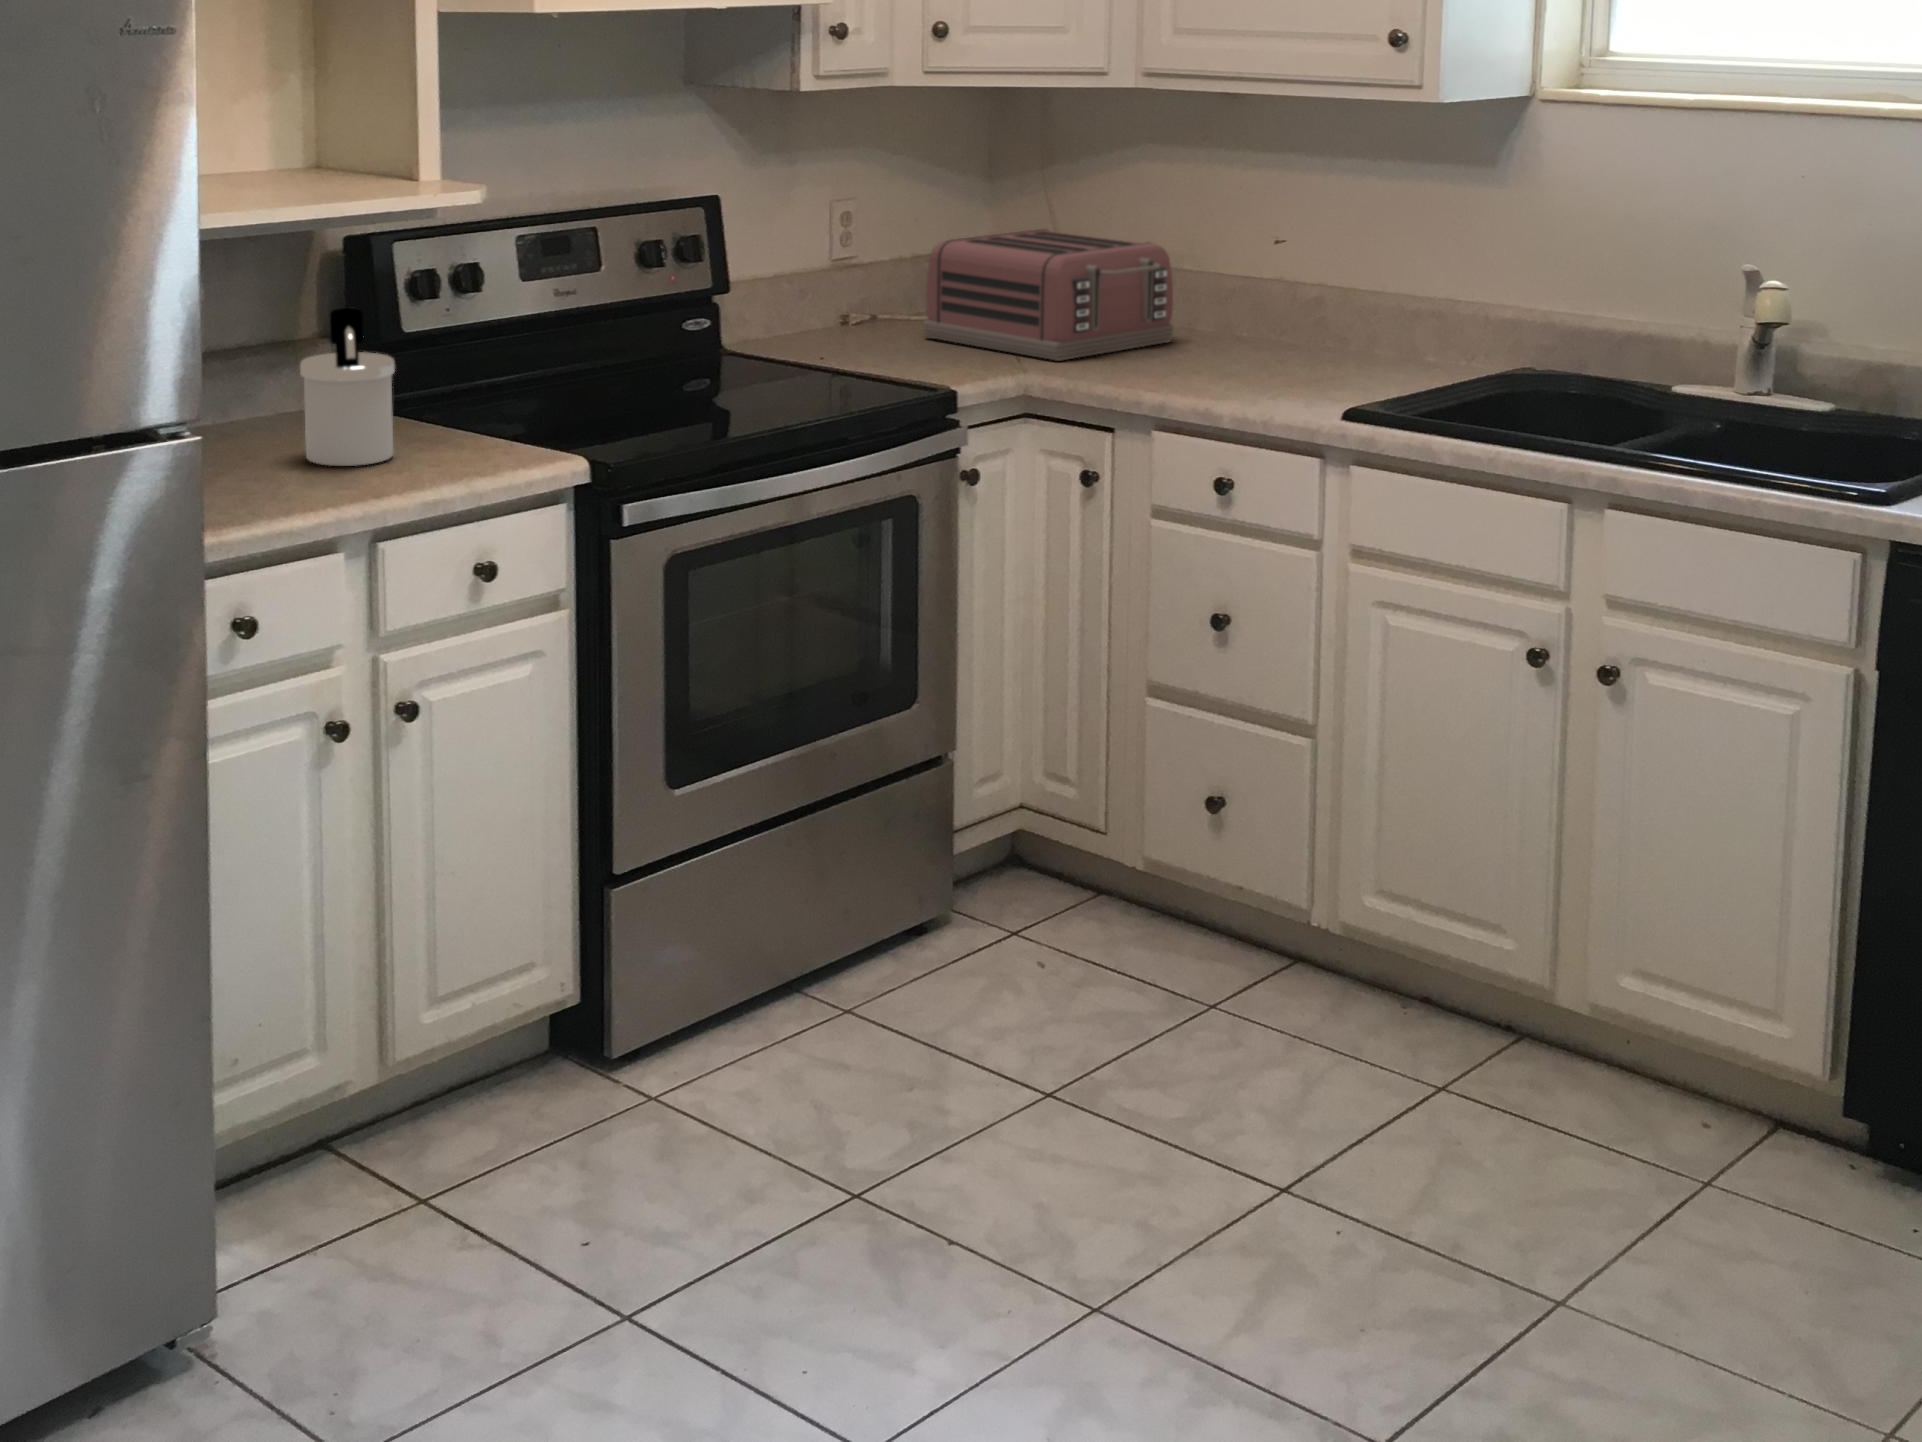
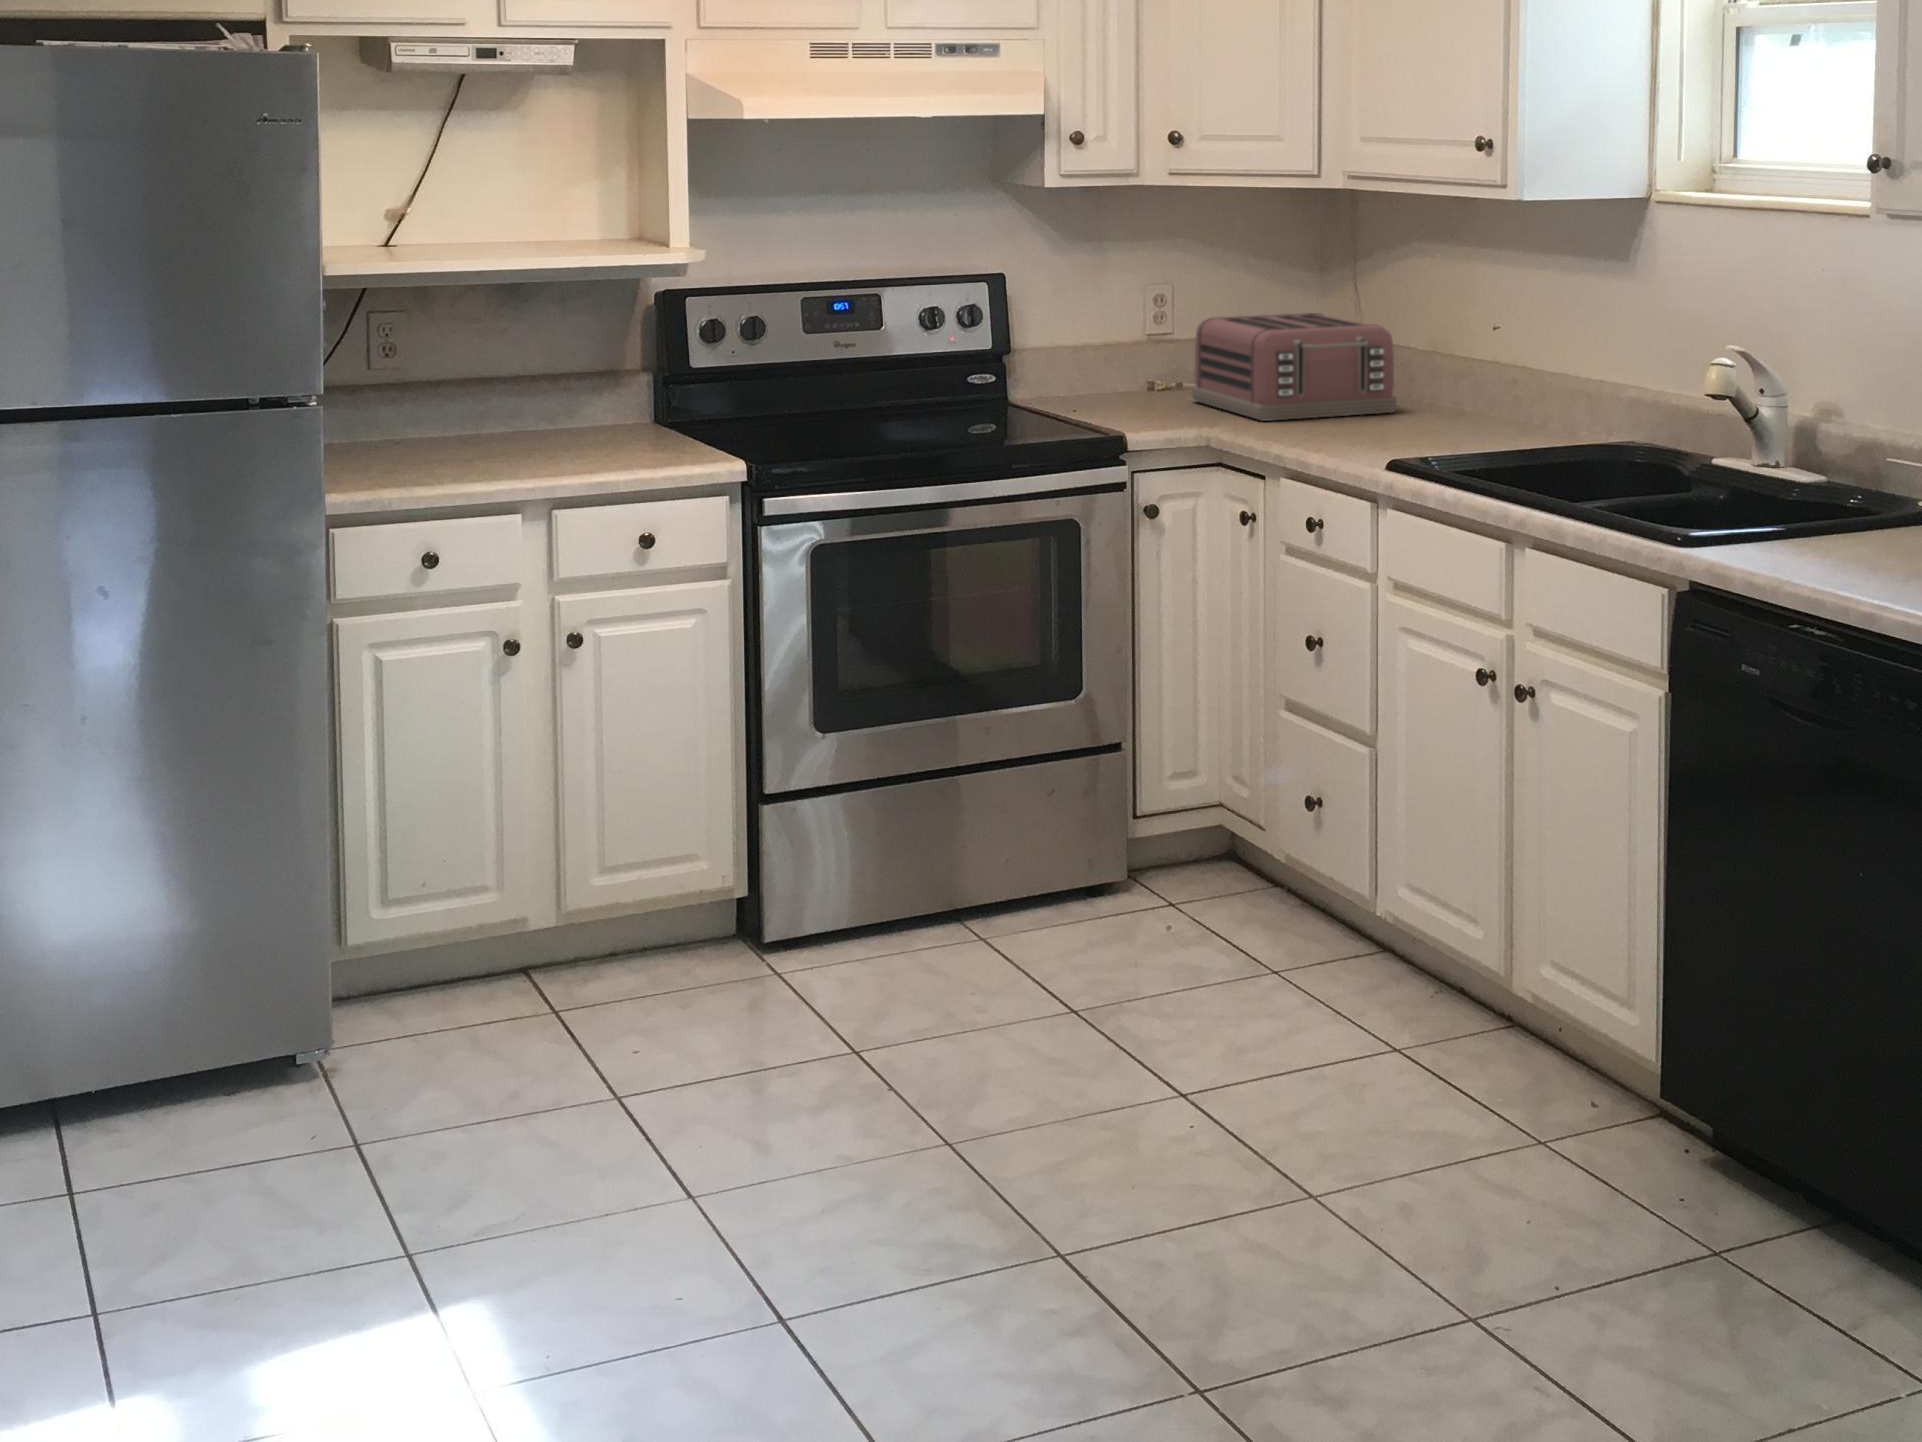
soap dispenser: present [300,308,395,466] -> none [551,340,622,458]

